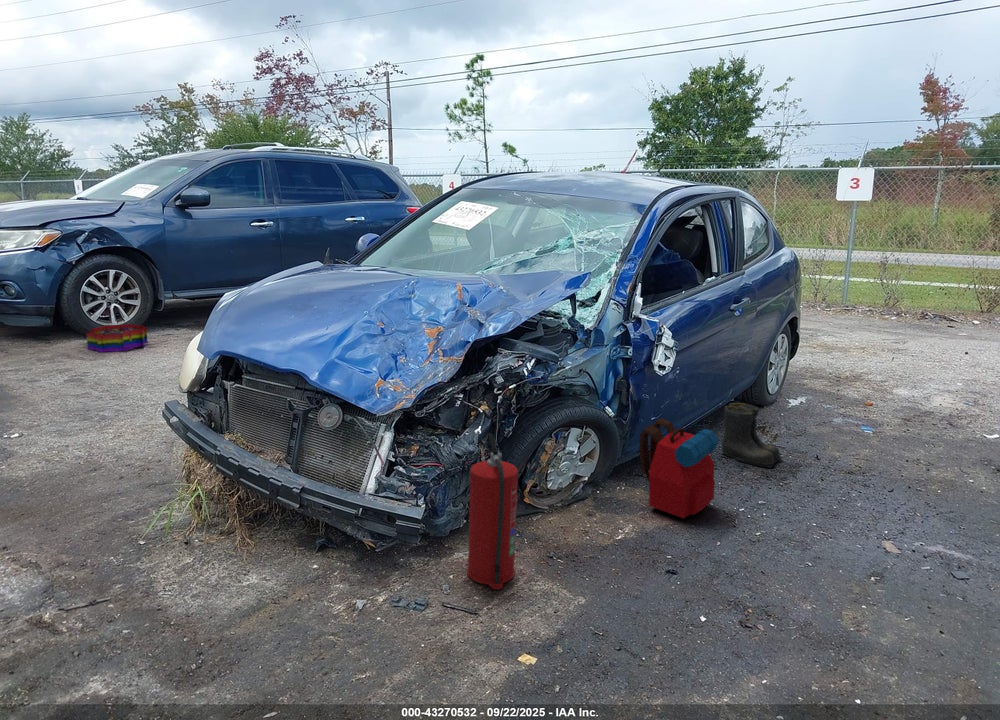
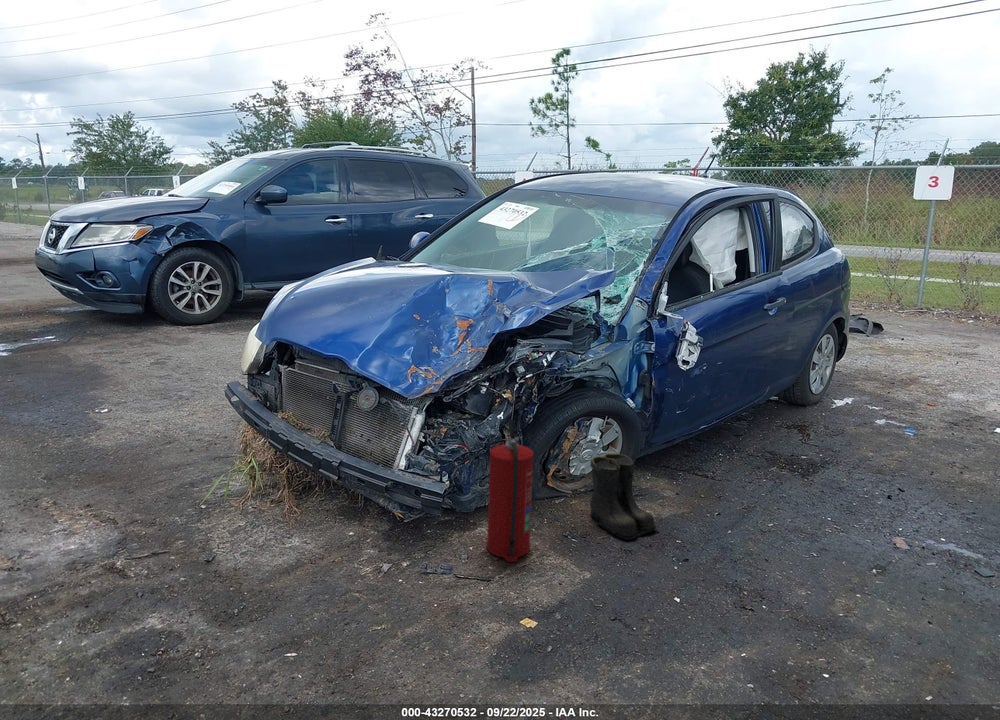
storage bin: present [86,324,148,352] -> none [173,312,227,338]
boots: present [722,403,781,468] -> present [590,453,658,540]
backpack: present [639,418,719,518] -> none [662,412,738,509]

